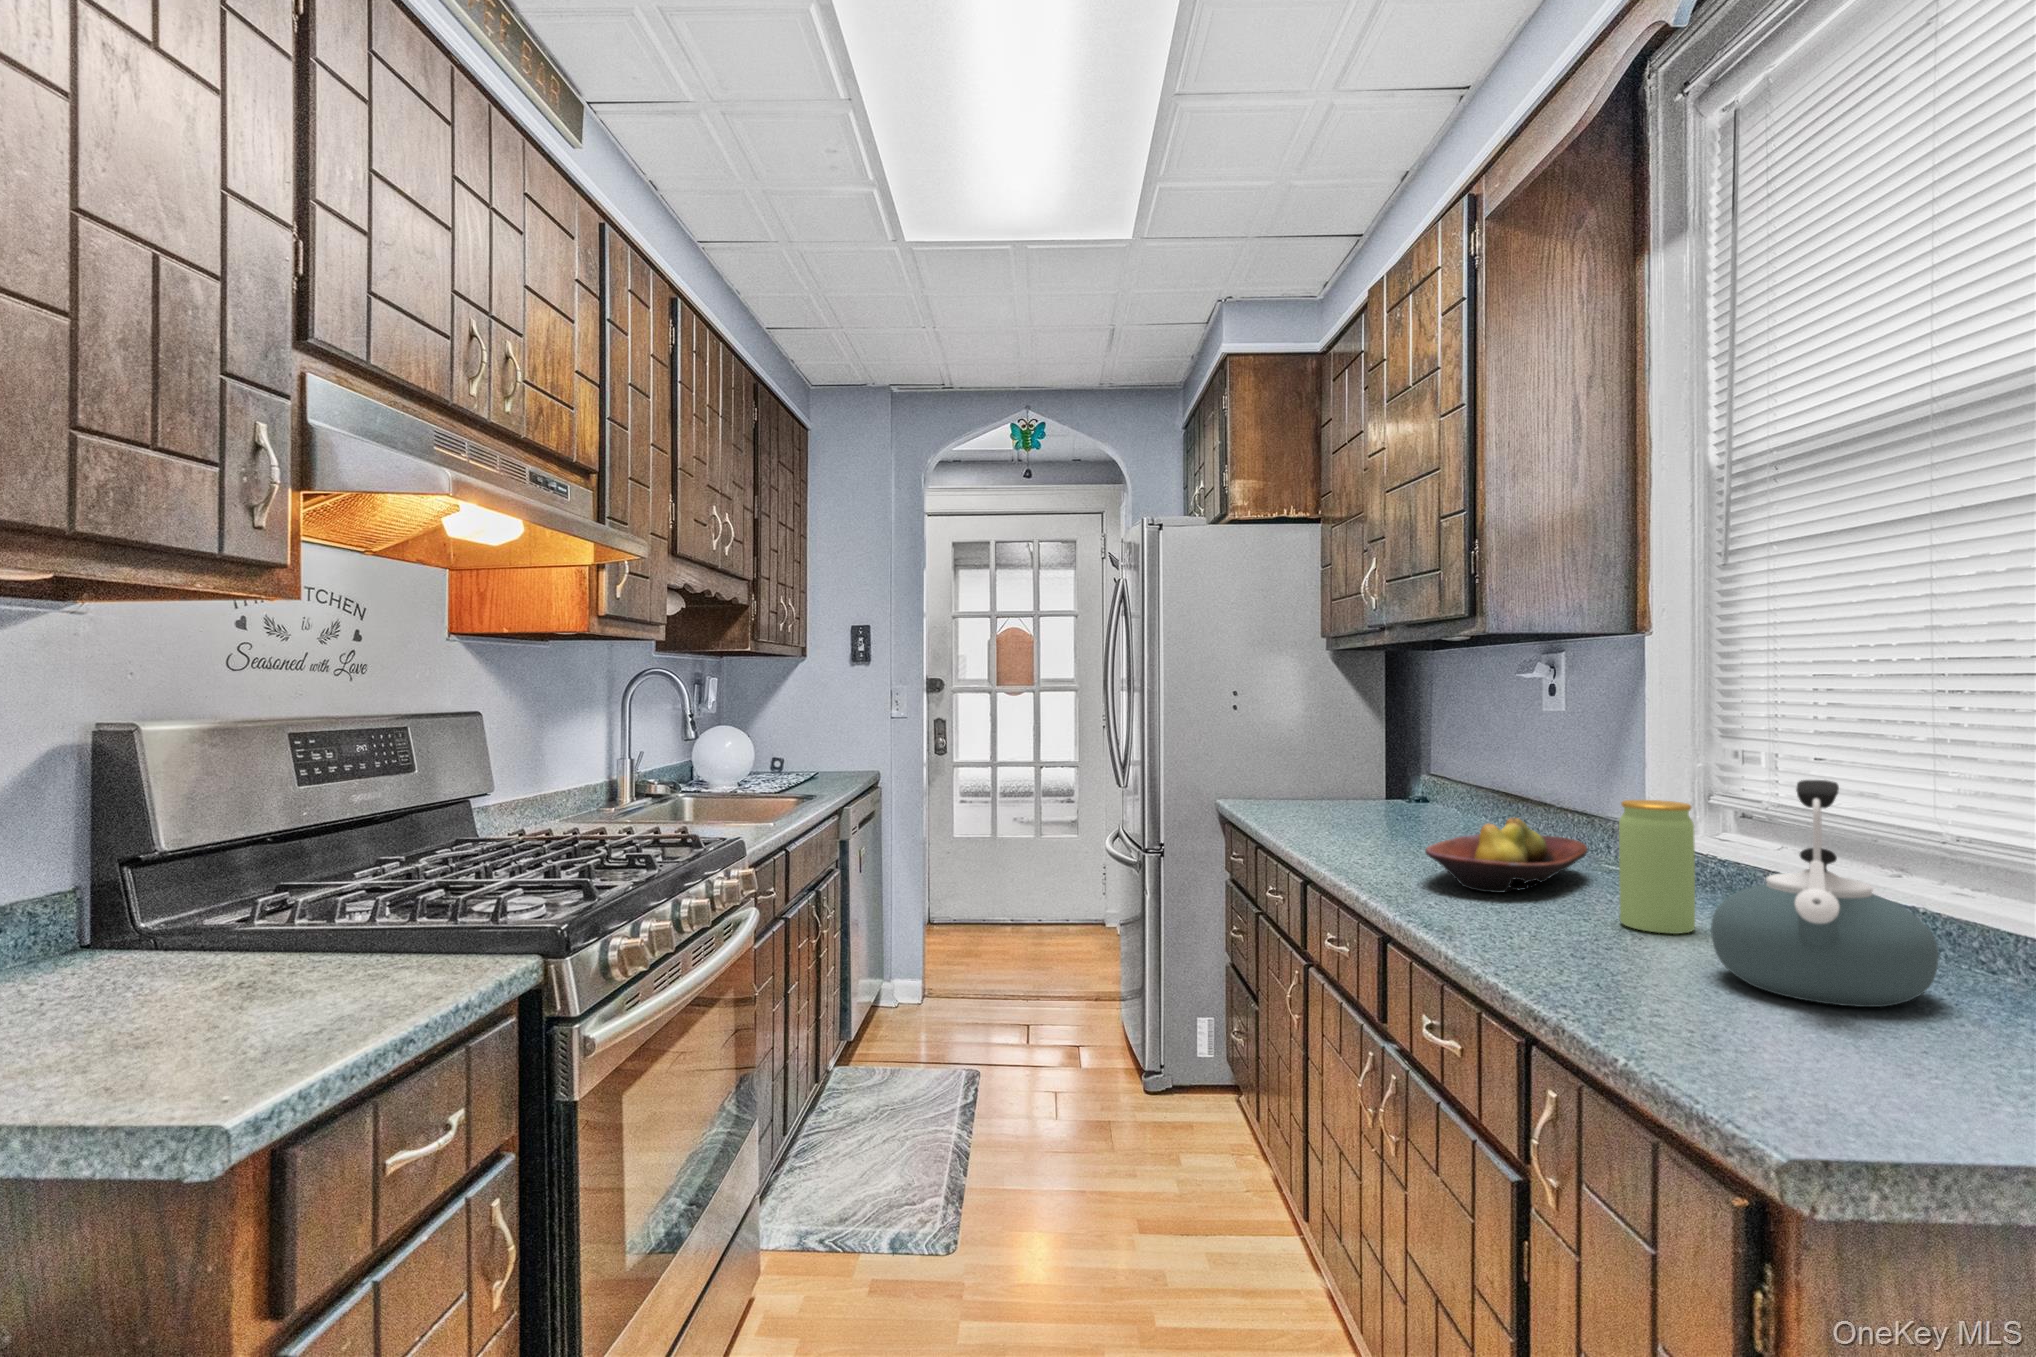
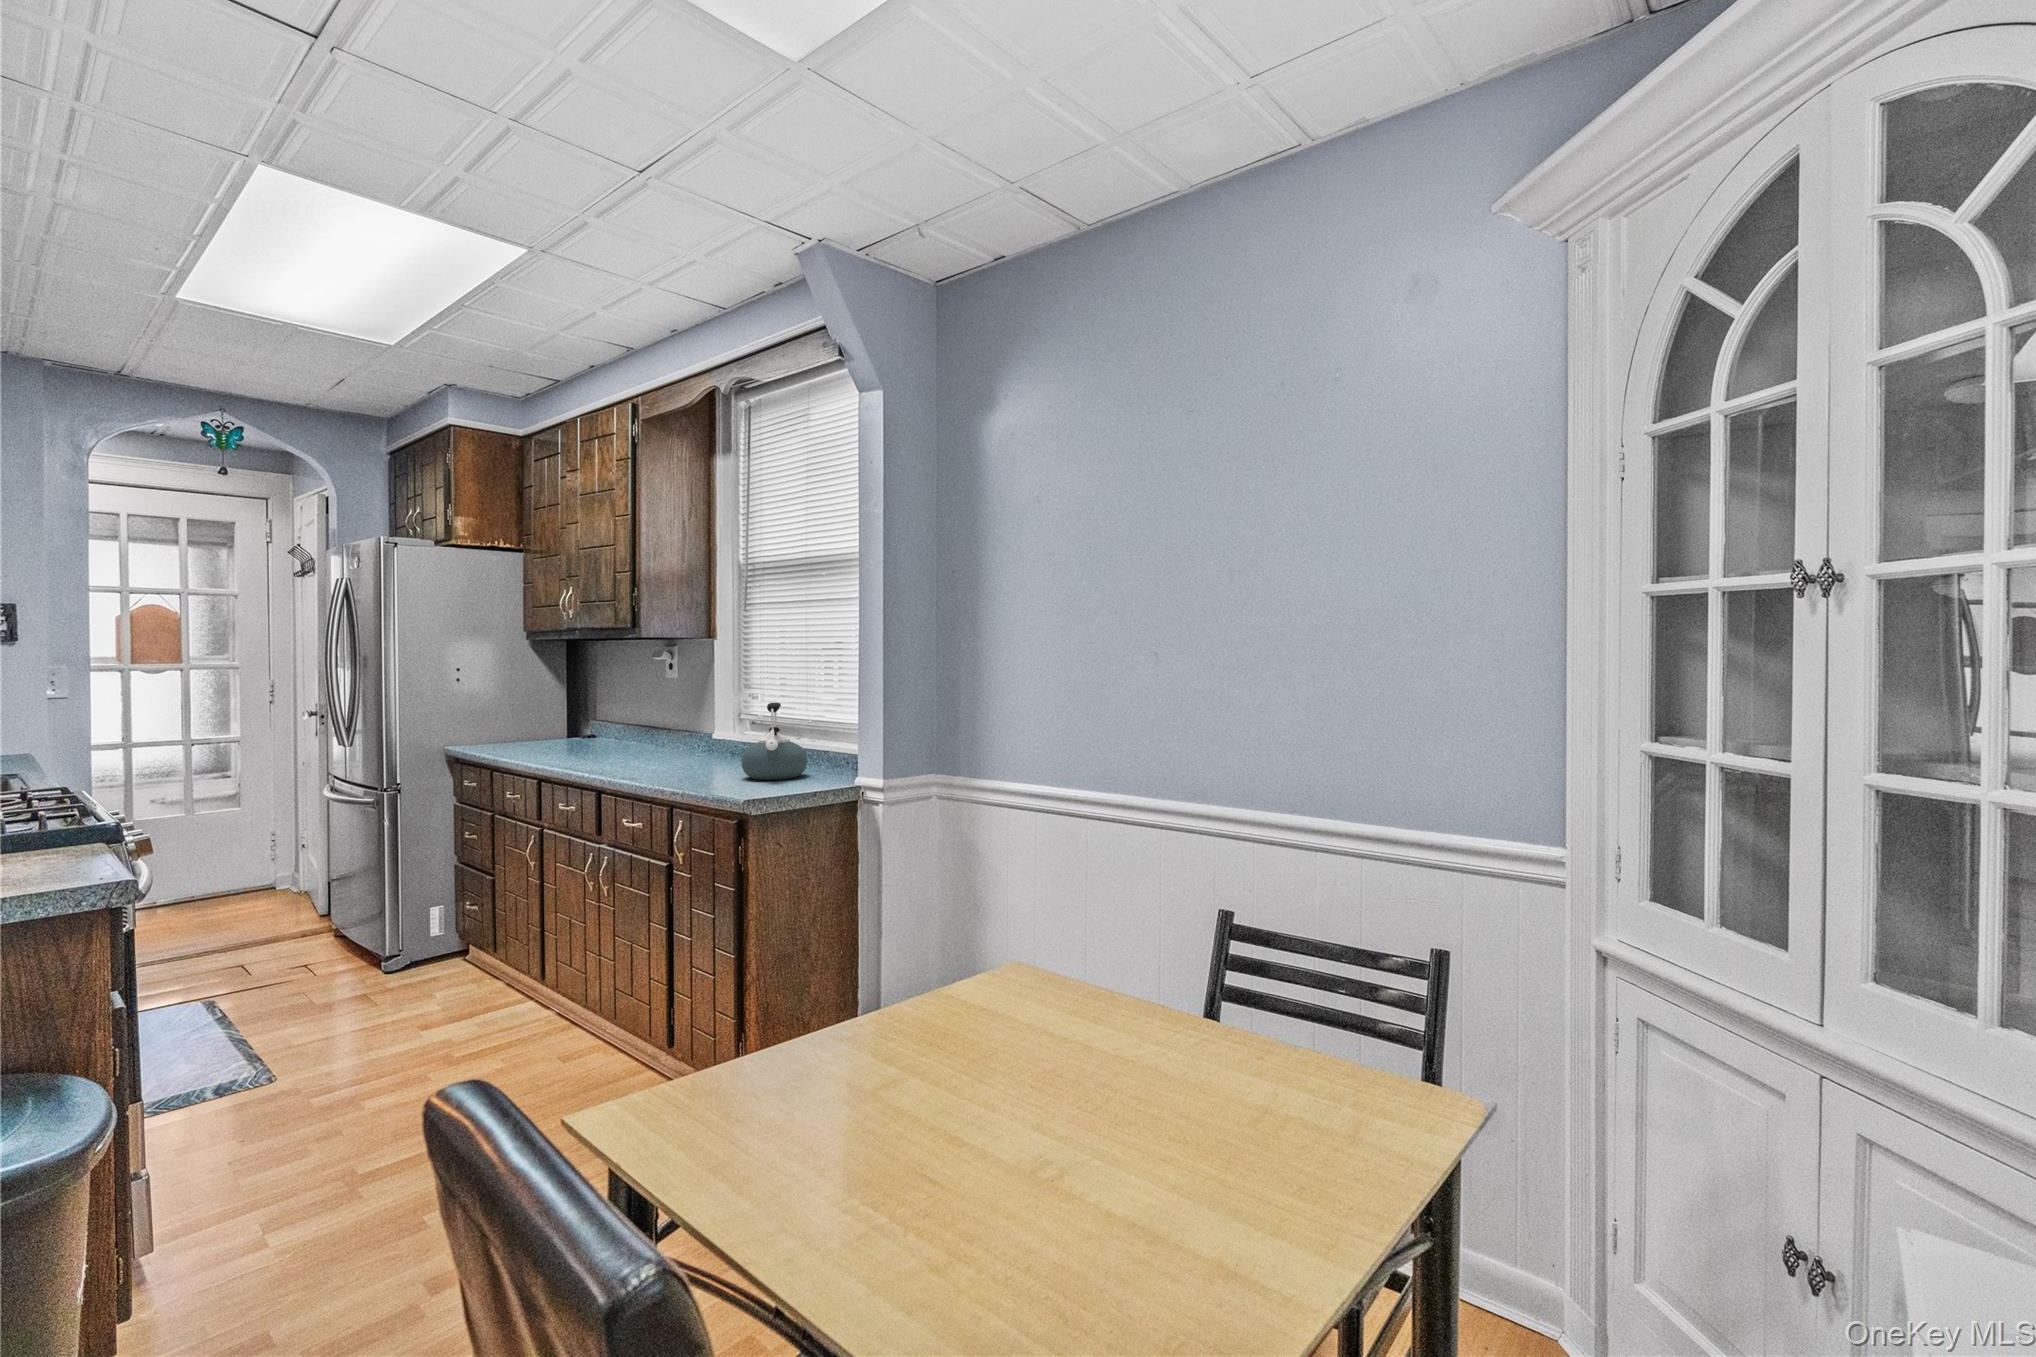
jar: present [1619,800,1695,934] -> none [708,717,737,771]
fruit bowl: present [1425,818,1588,893] -> none [618,733,693,768]

